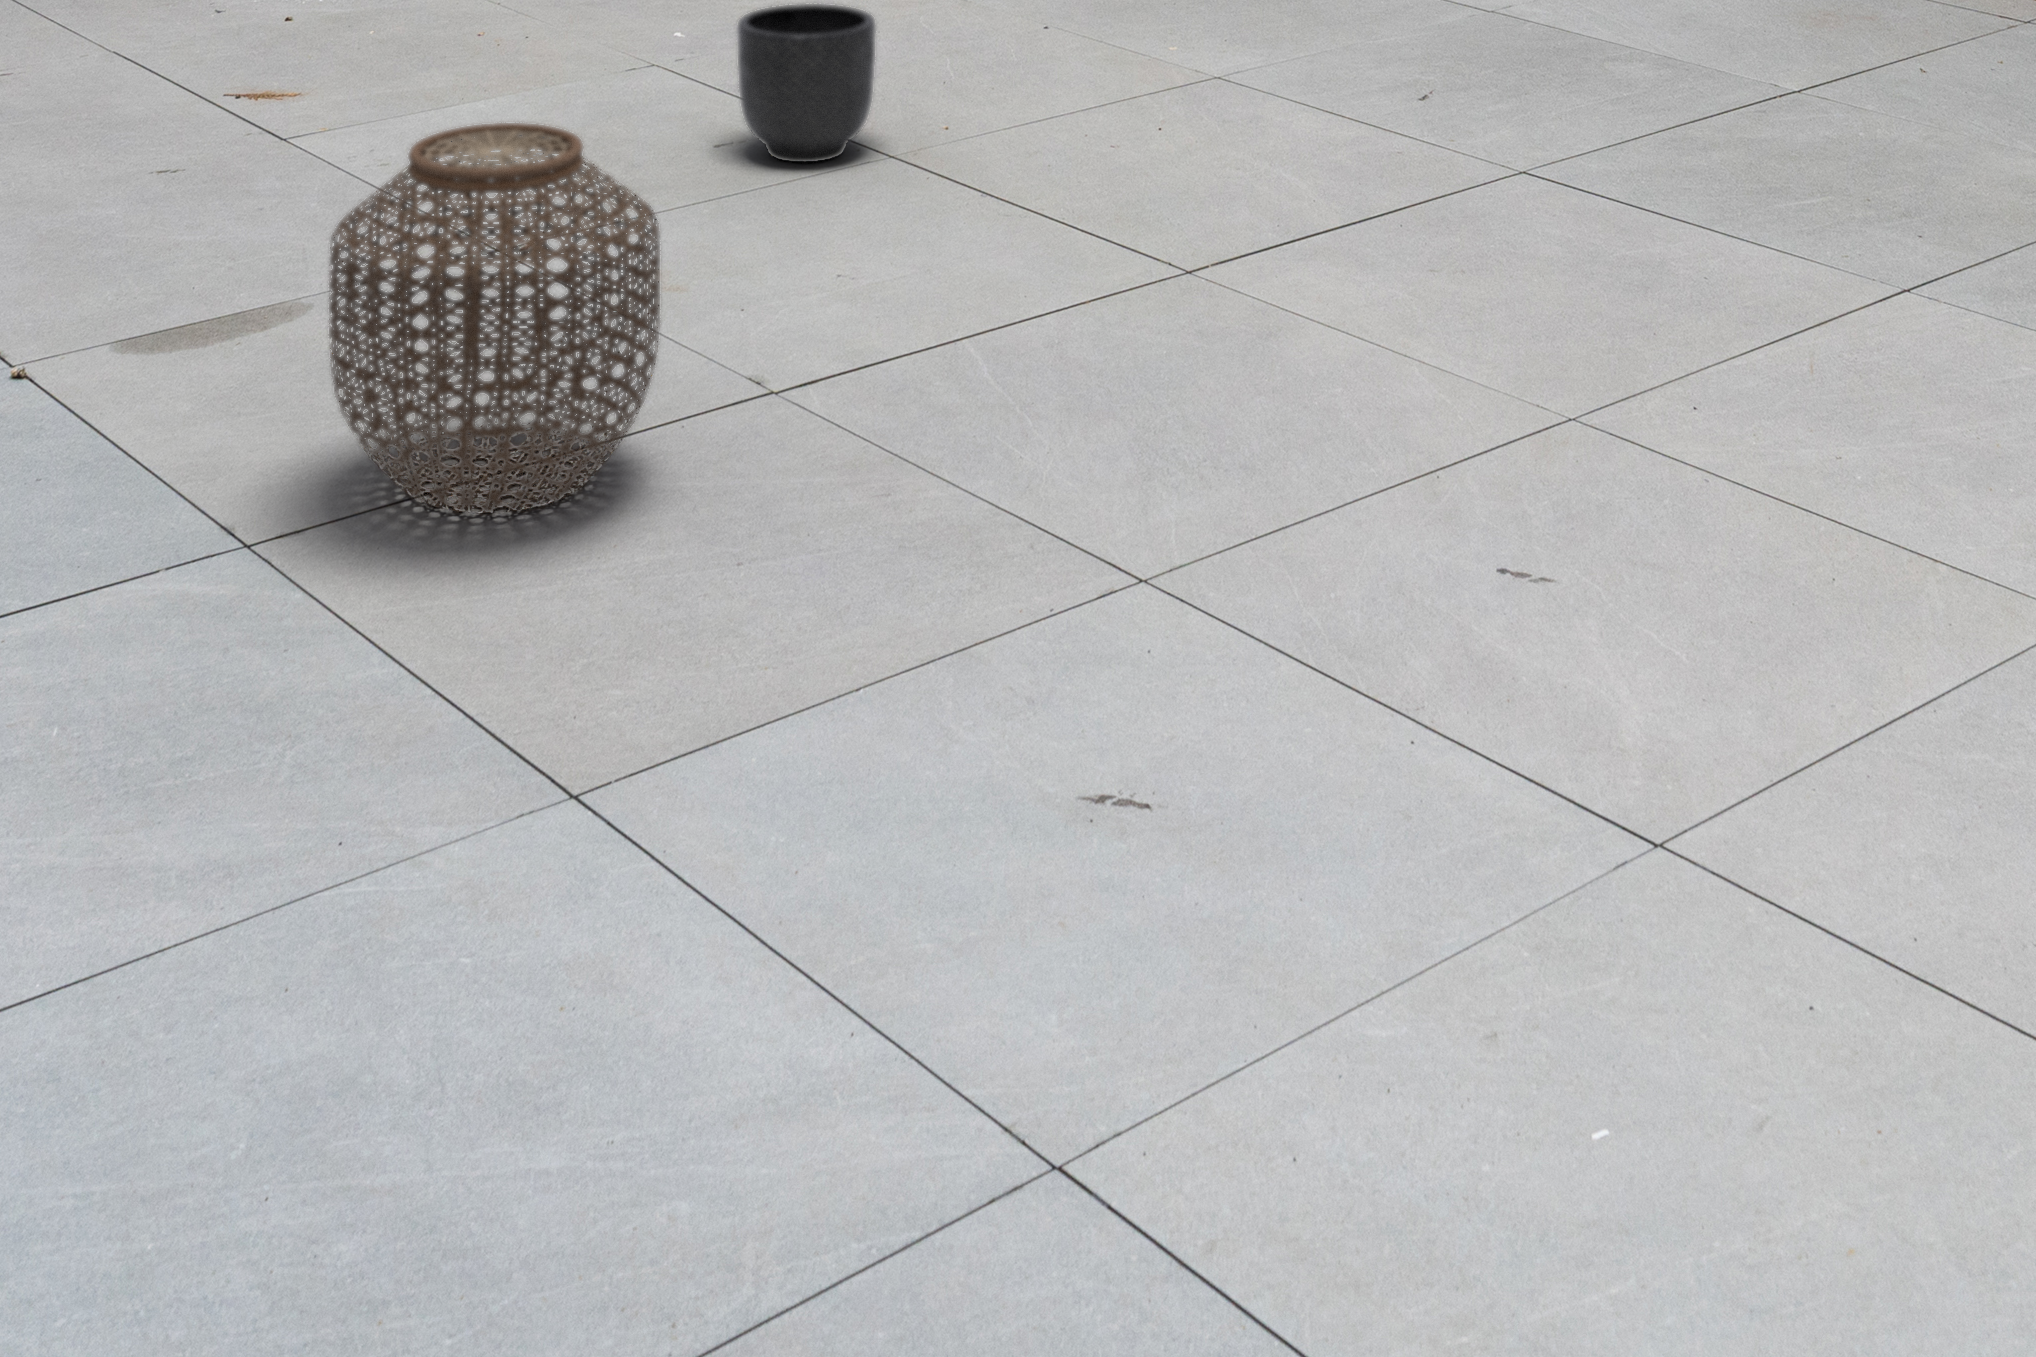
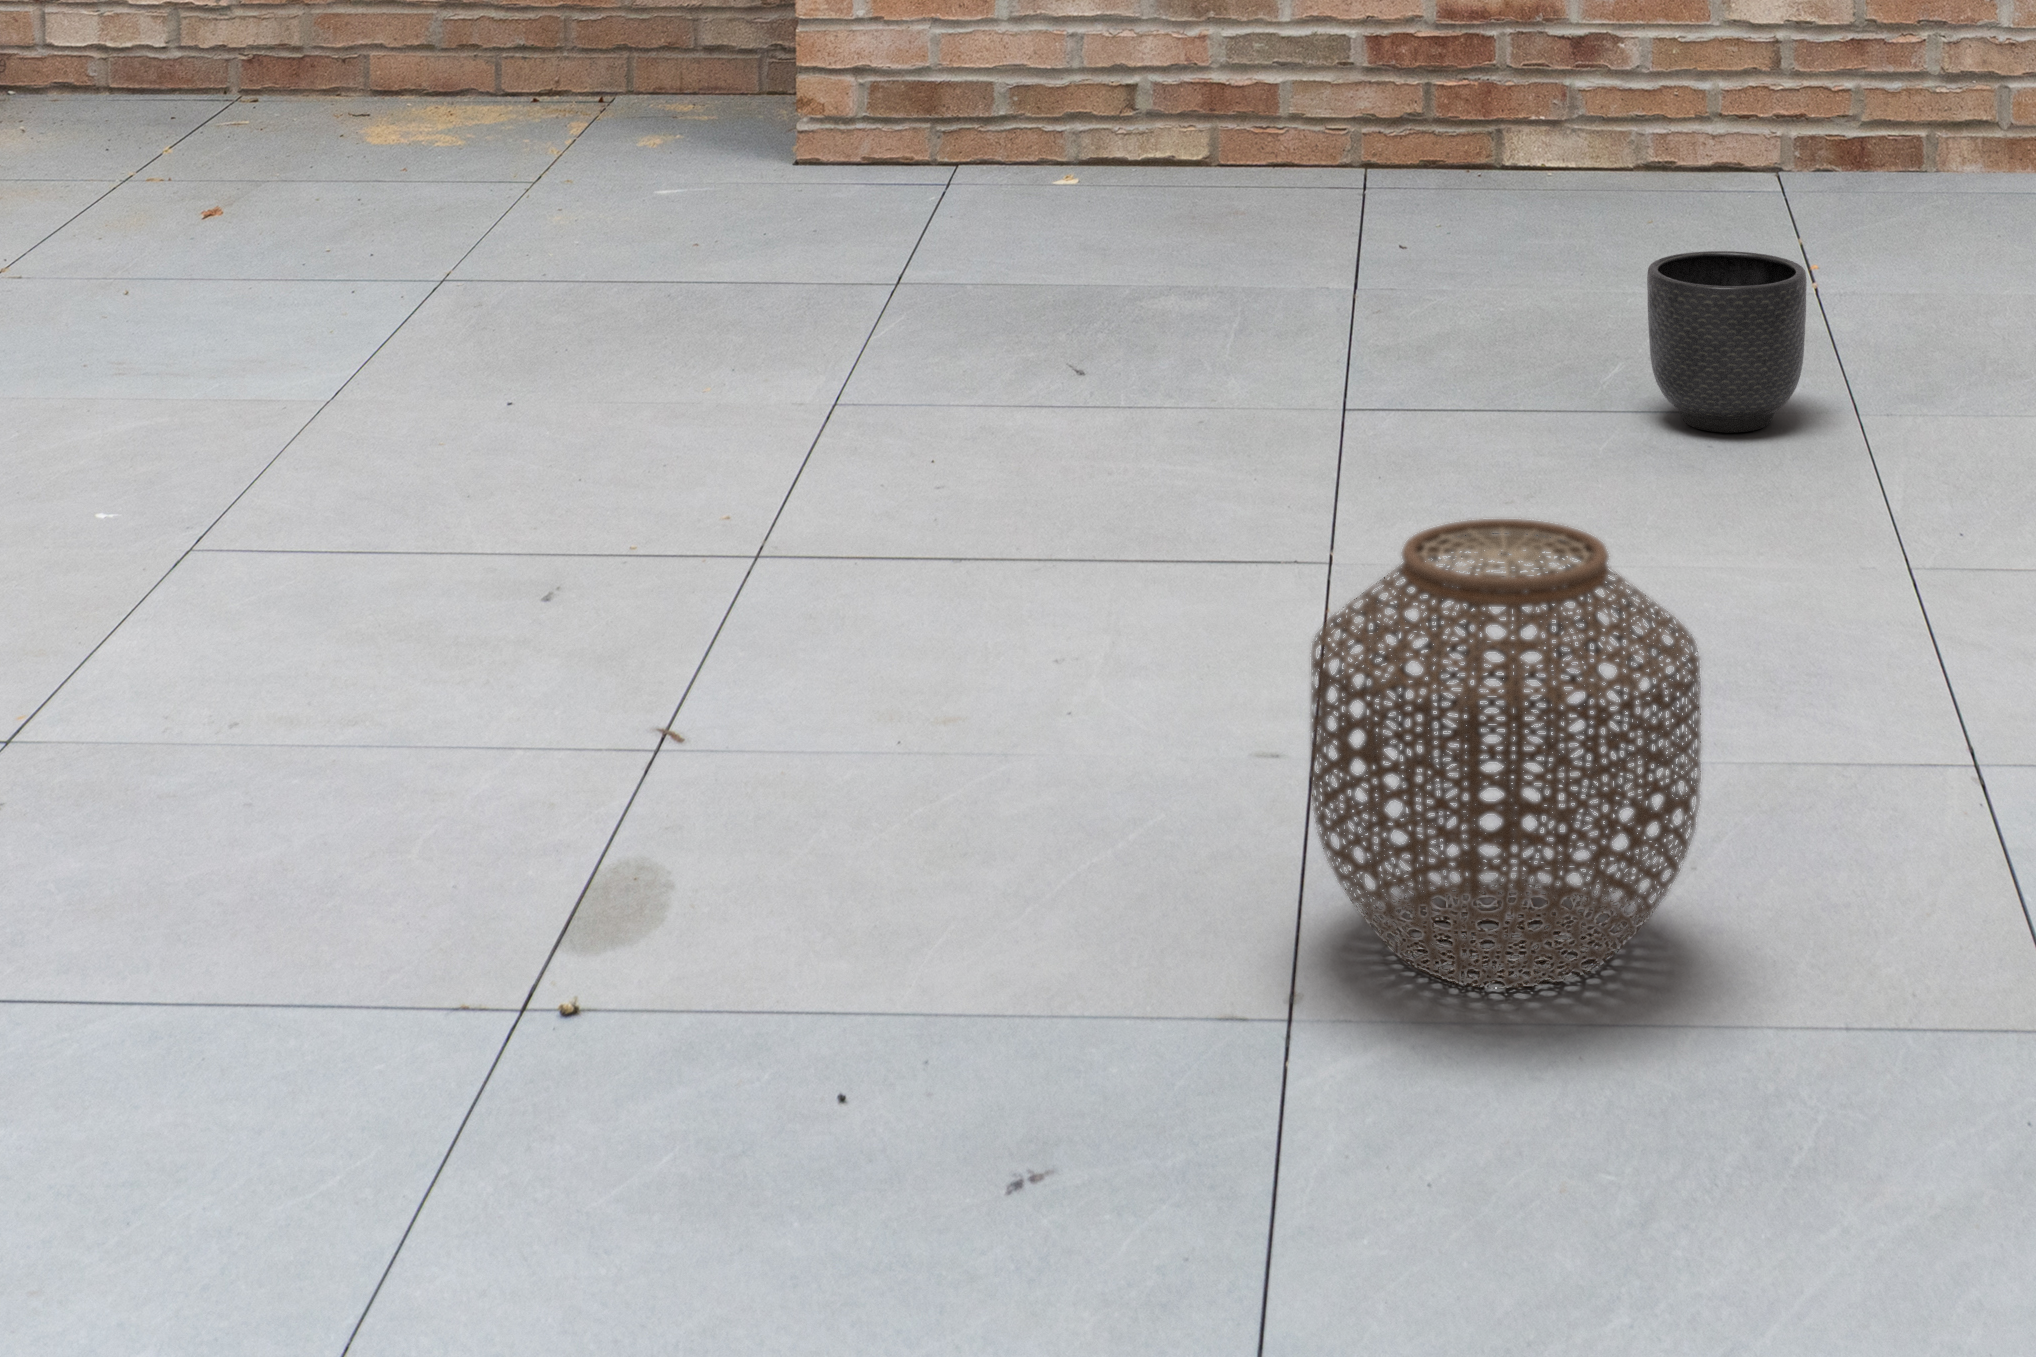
planter: present [737,4,876,162] -> present [1647,251,1807,433]

